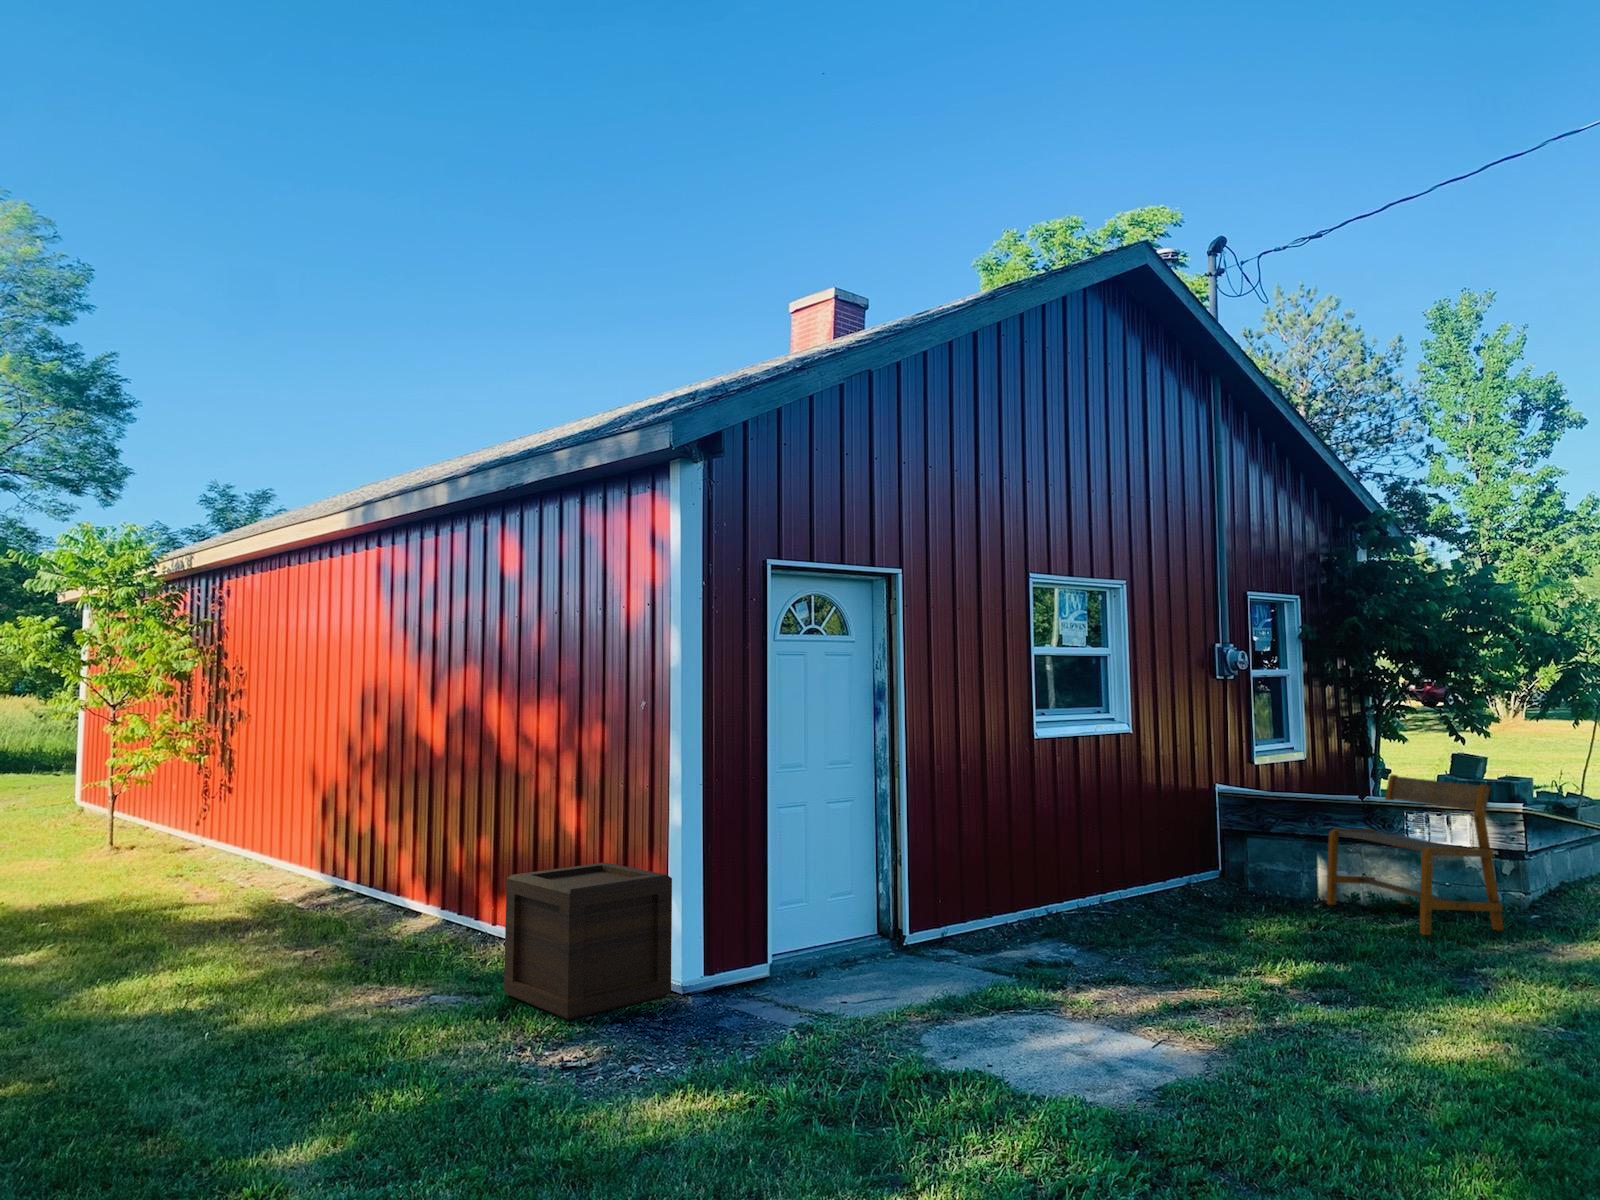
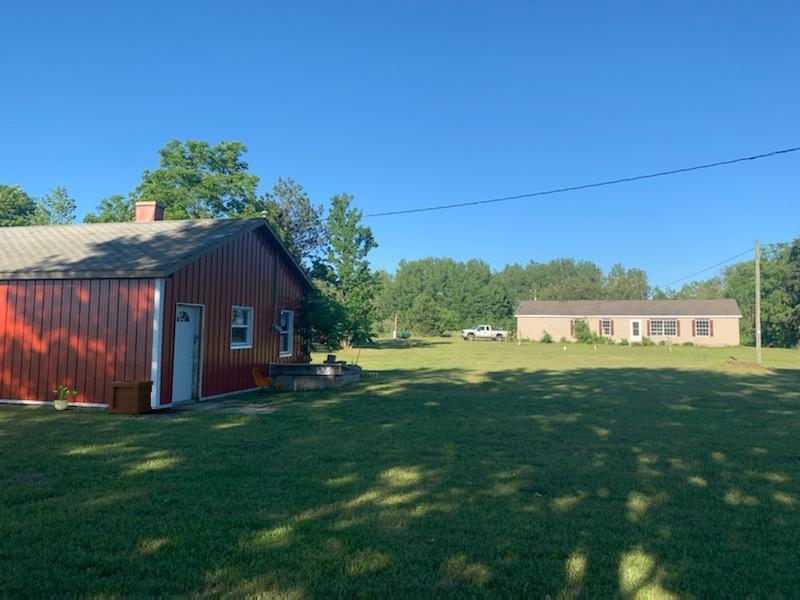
bench: present [1327,775,1504,935] -> none [297,359,334,393]
lounge chair: none [1141,803,1270,910] -> present [253,368,284,392]
potted plant: none [434,841,505,940] -> present [53,388,77,410]

